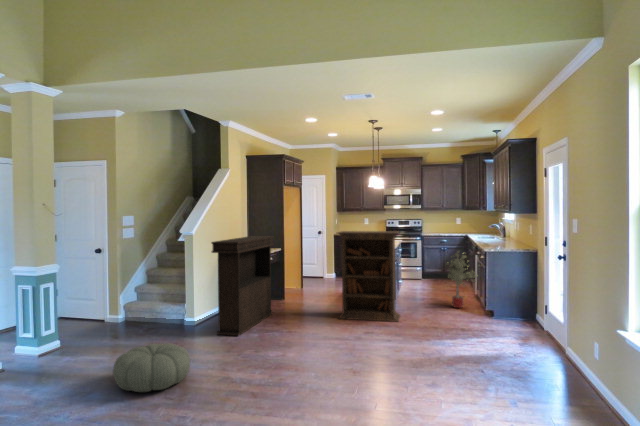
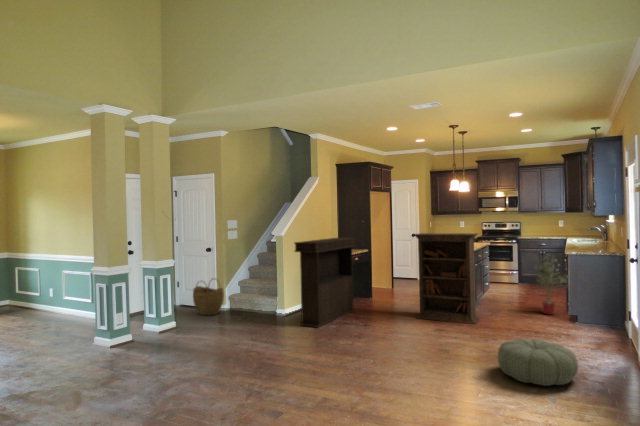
woven basket: none [78,284,119,329] -> present [193,279,224,315]
pouf: present [113,343,190,392] -> present [498,338,578,386]

